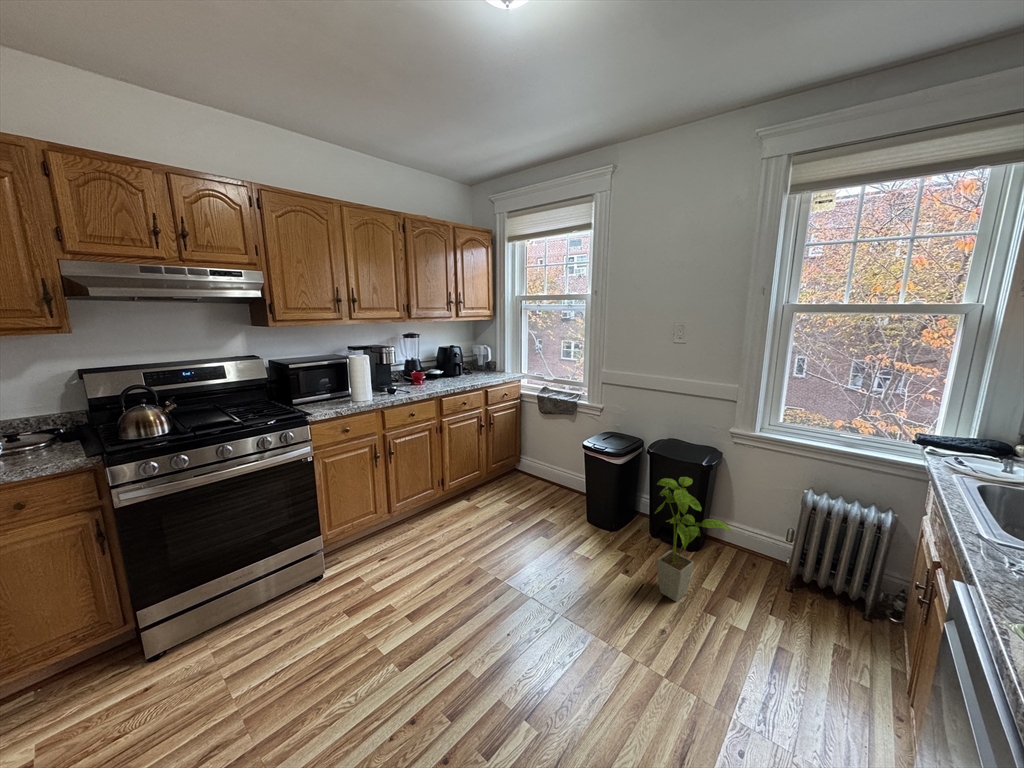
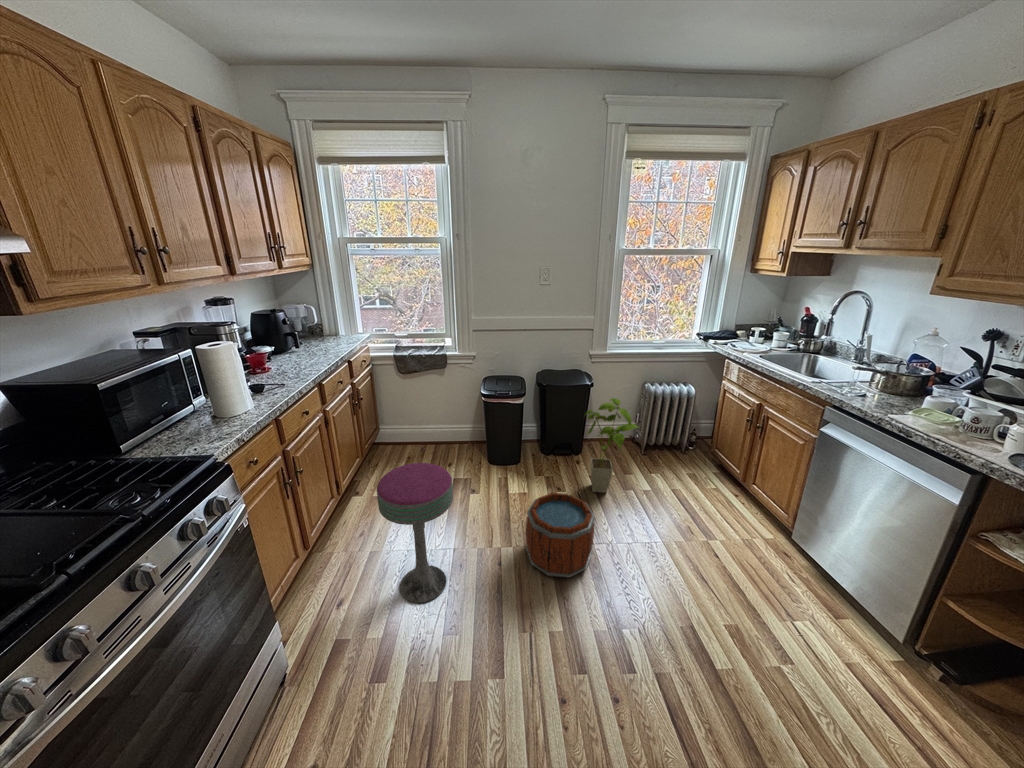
bar stool: none [399,468,460,589] -> present [377,463,453,603]
bucket: none [513,549,587,649] -> present [526,493,595,577]

